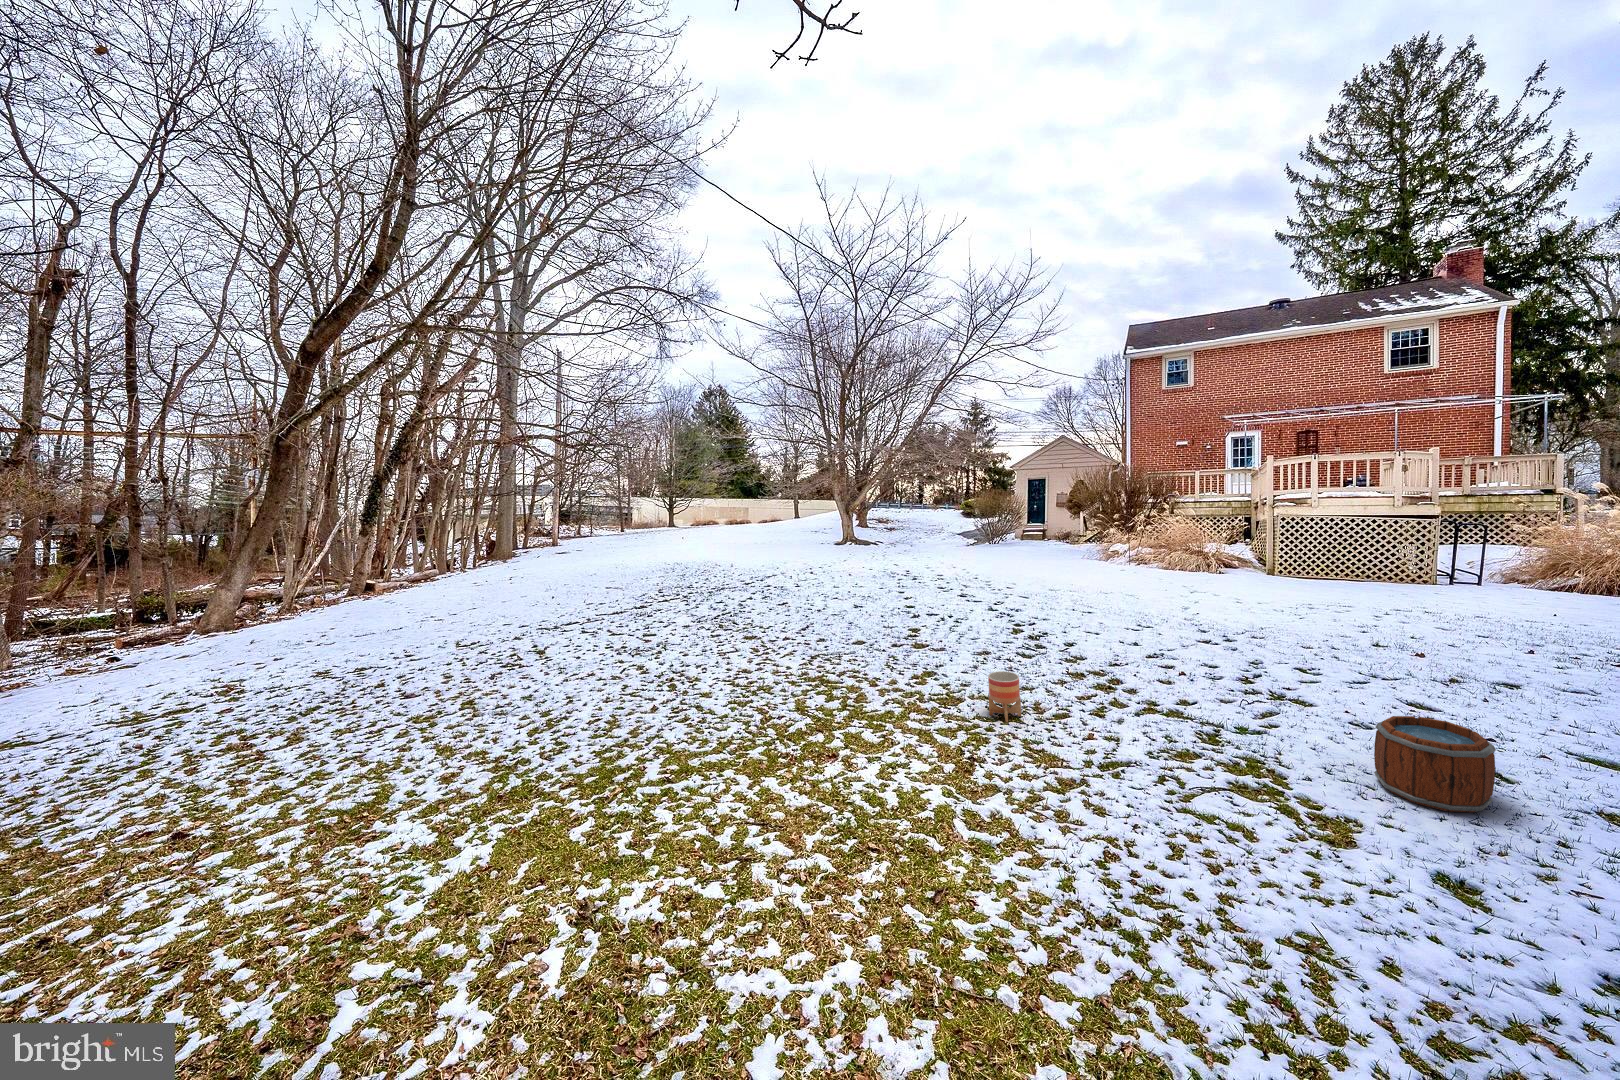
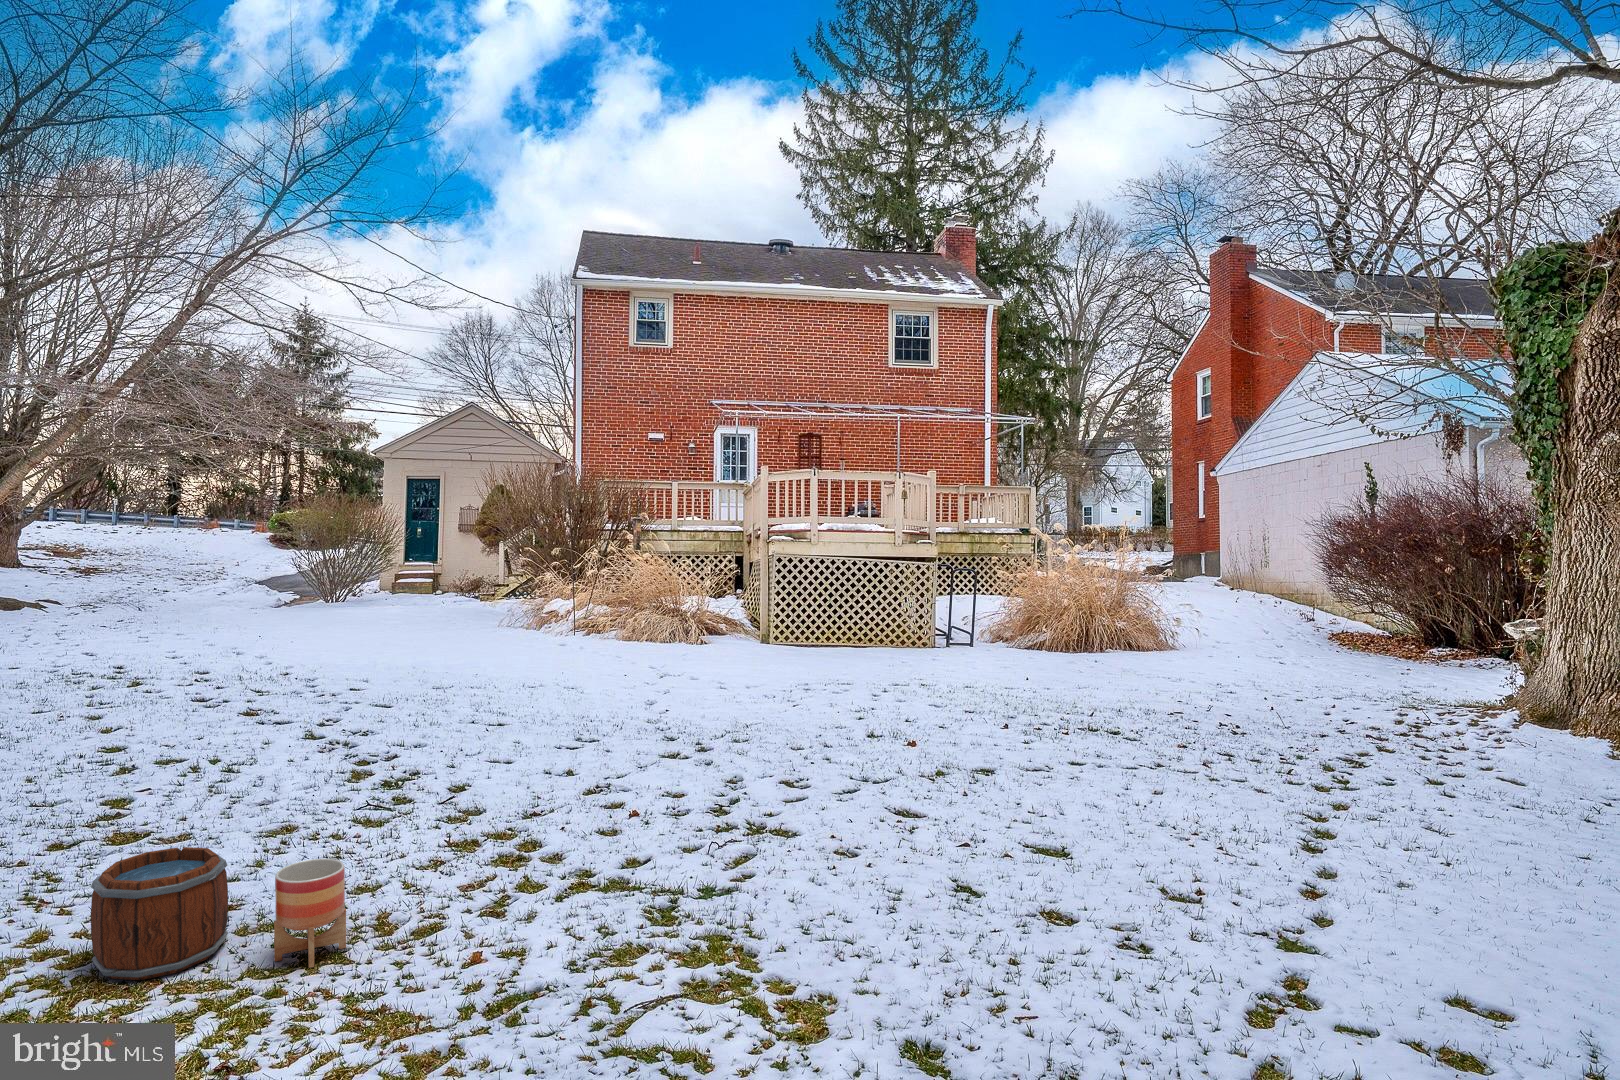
bucket: present [1374,716,1496,812] -> present [91,847,228,980]

